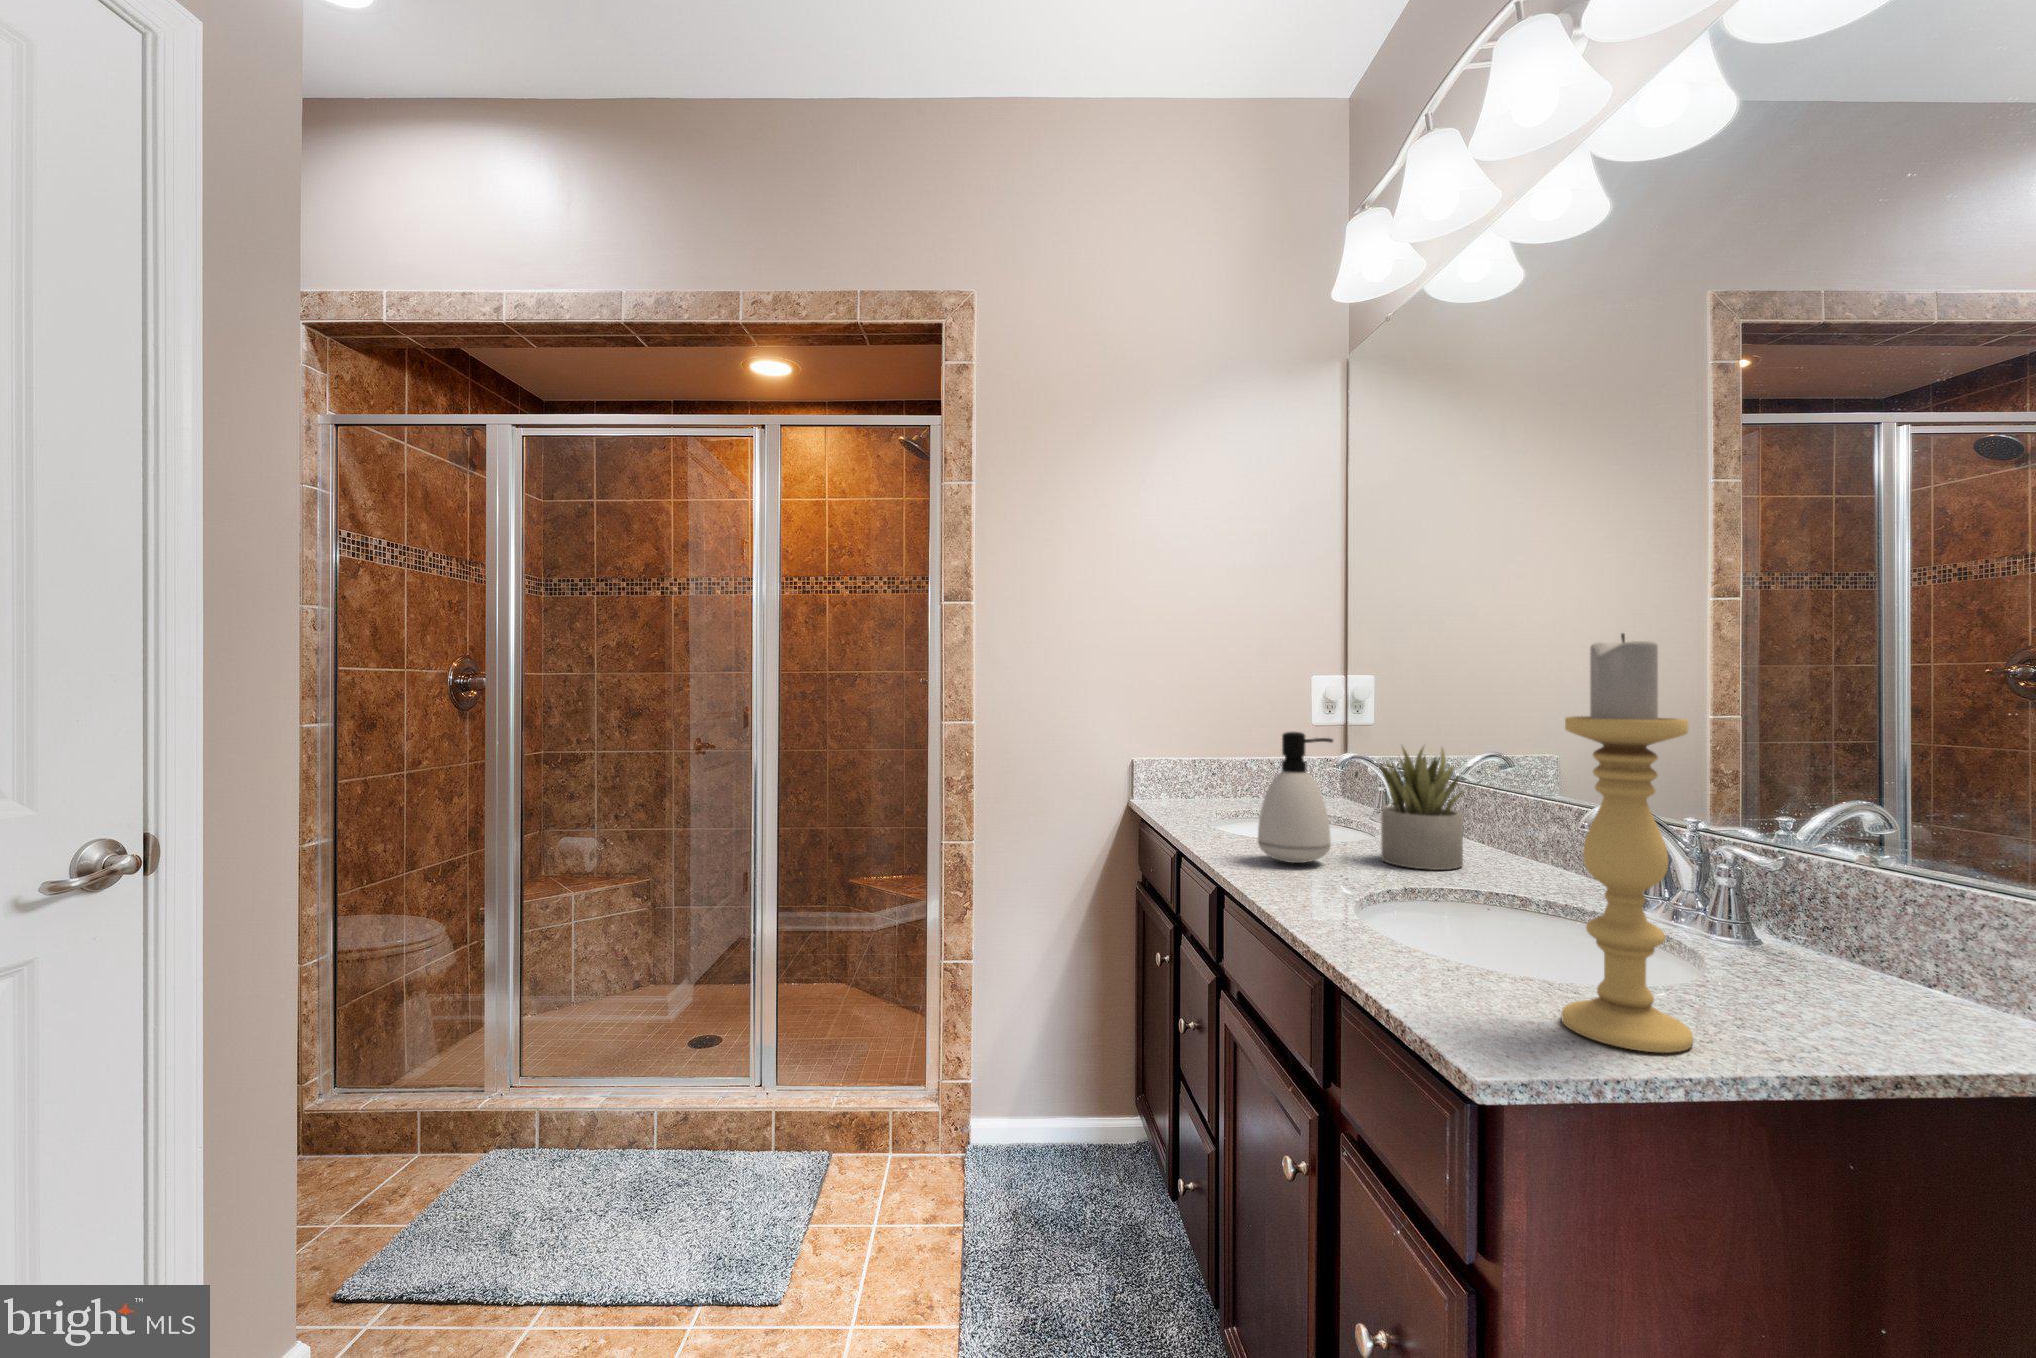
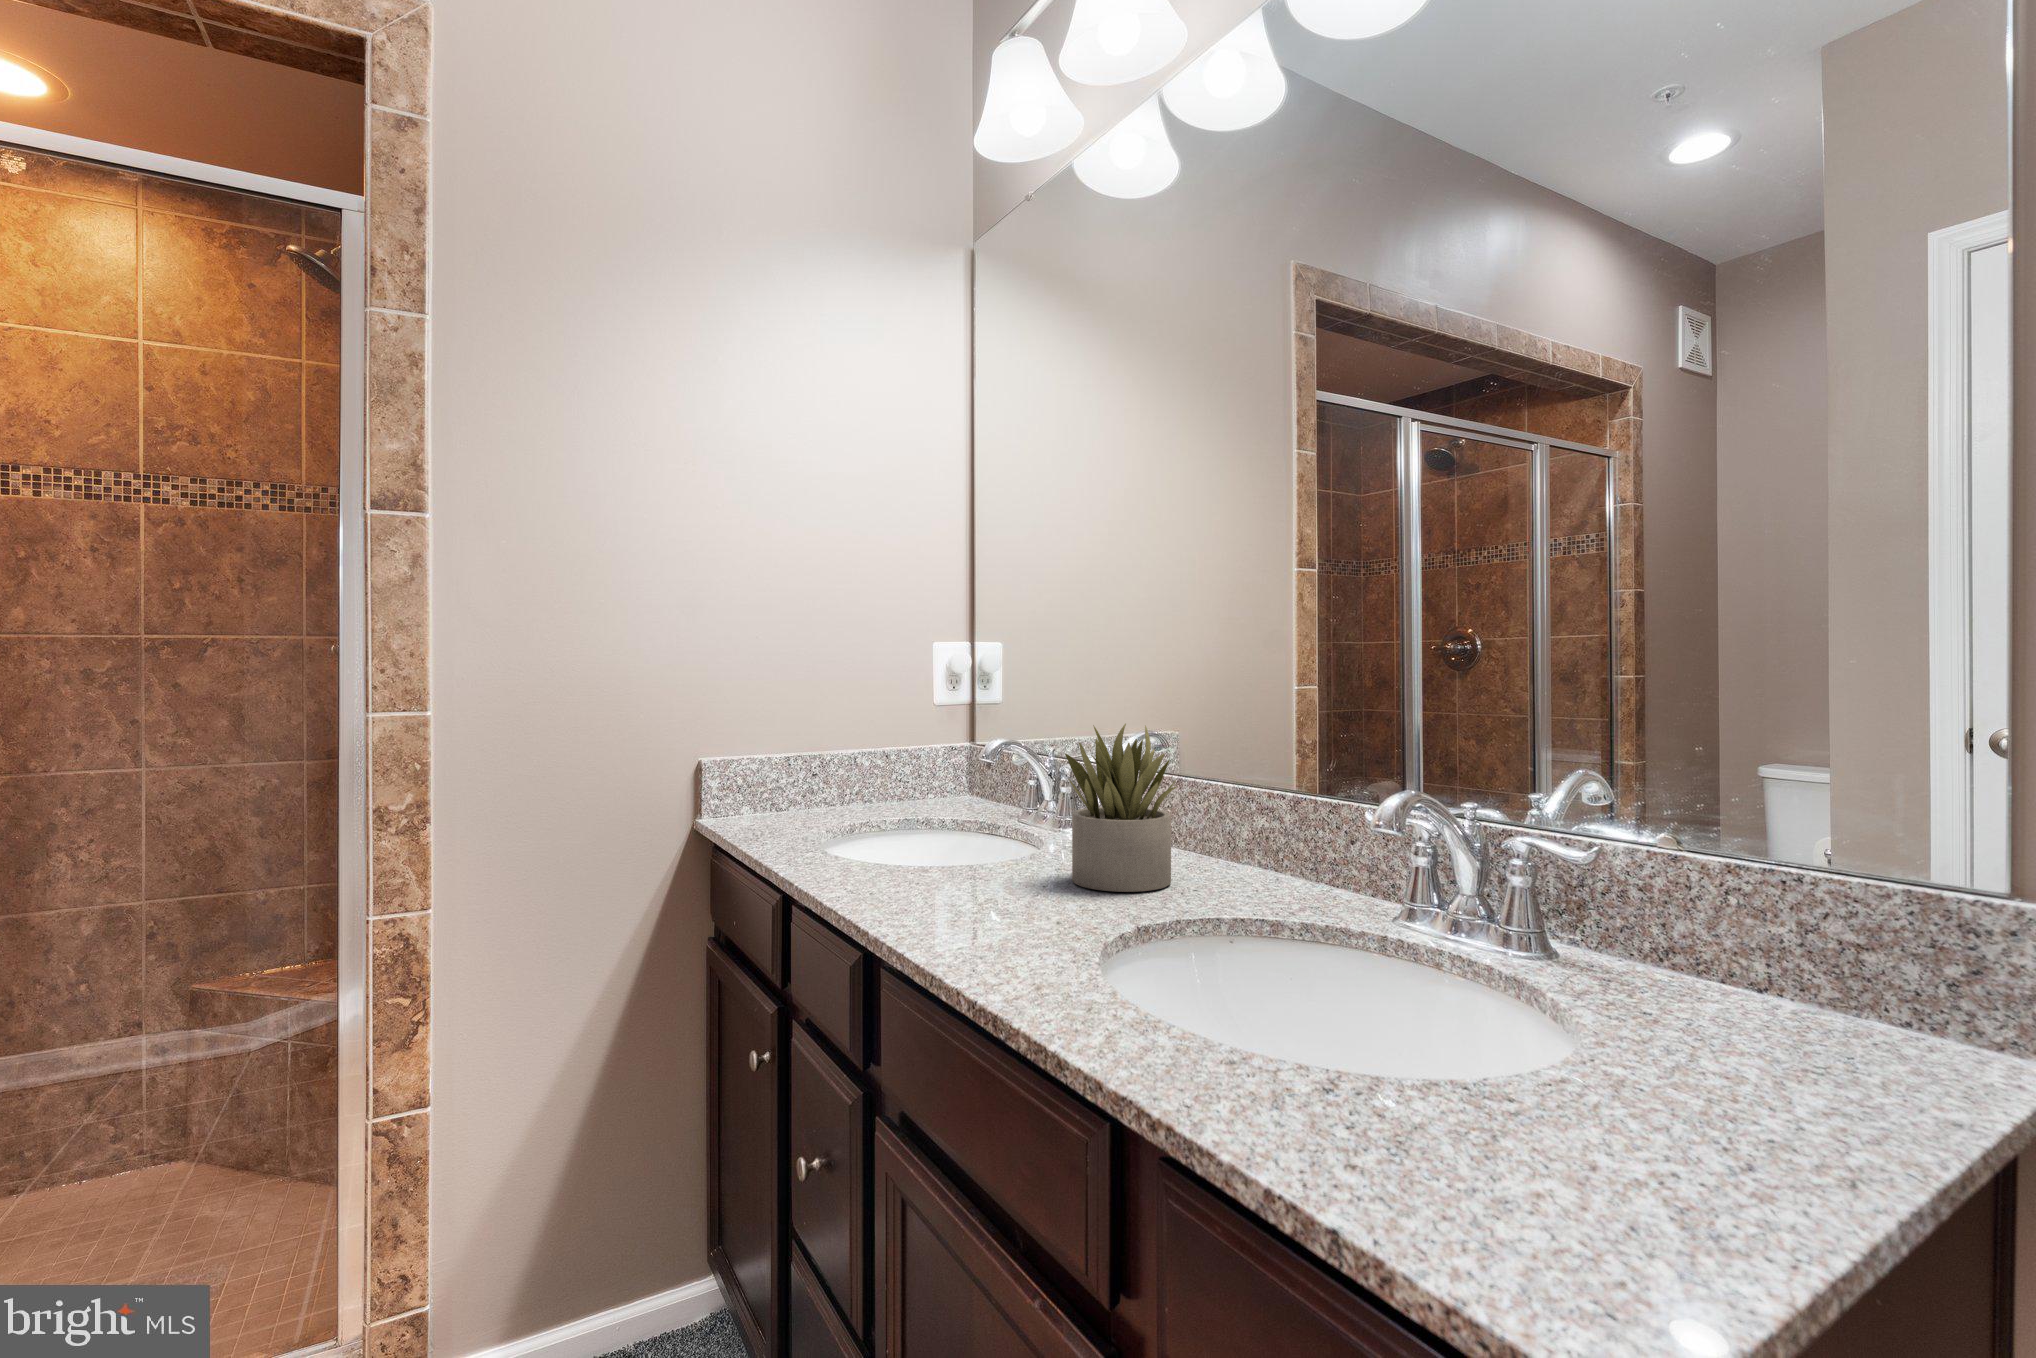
candle holder: present [1561,633,1693,1053] -> none [1520,532,1716,1193]
soap dispenser: present [1258,732,1333,863] -> none [917,712,1021,901]

